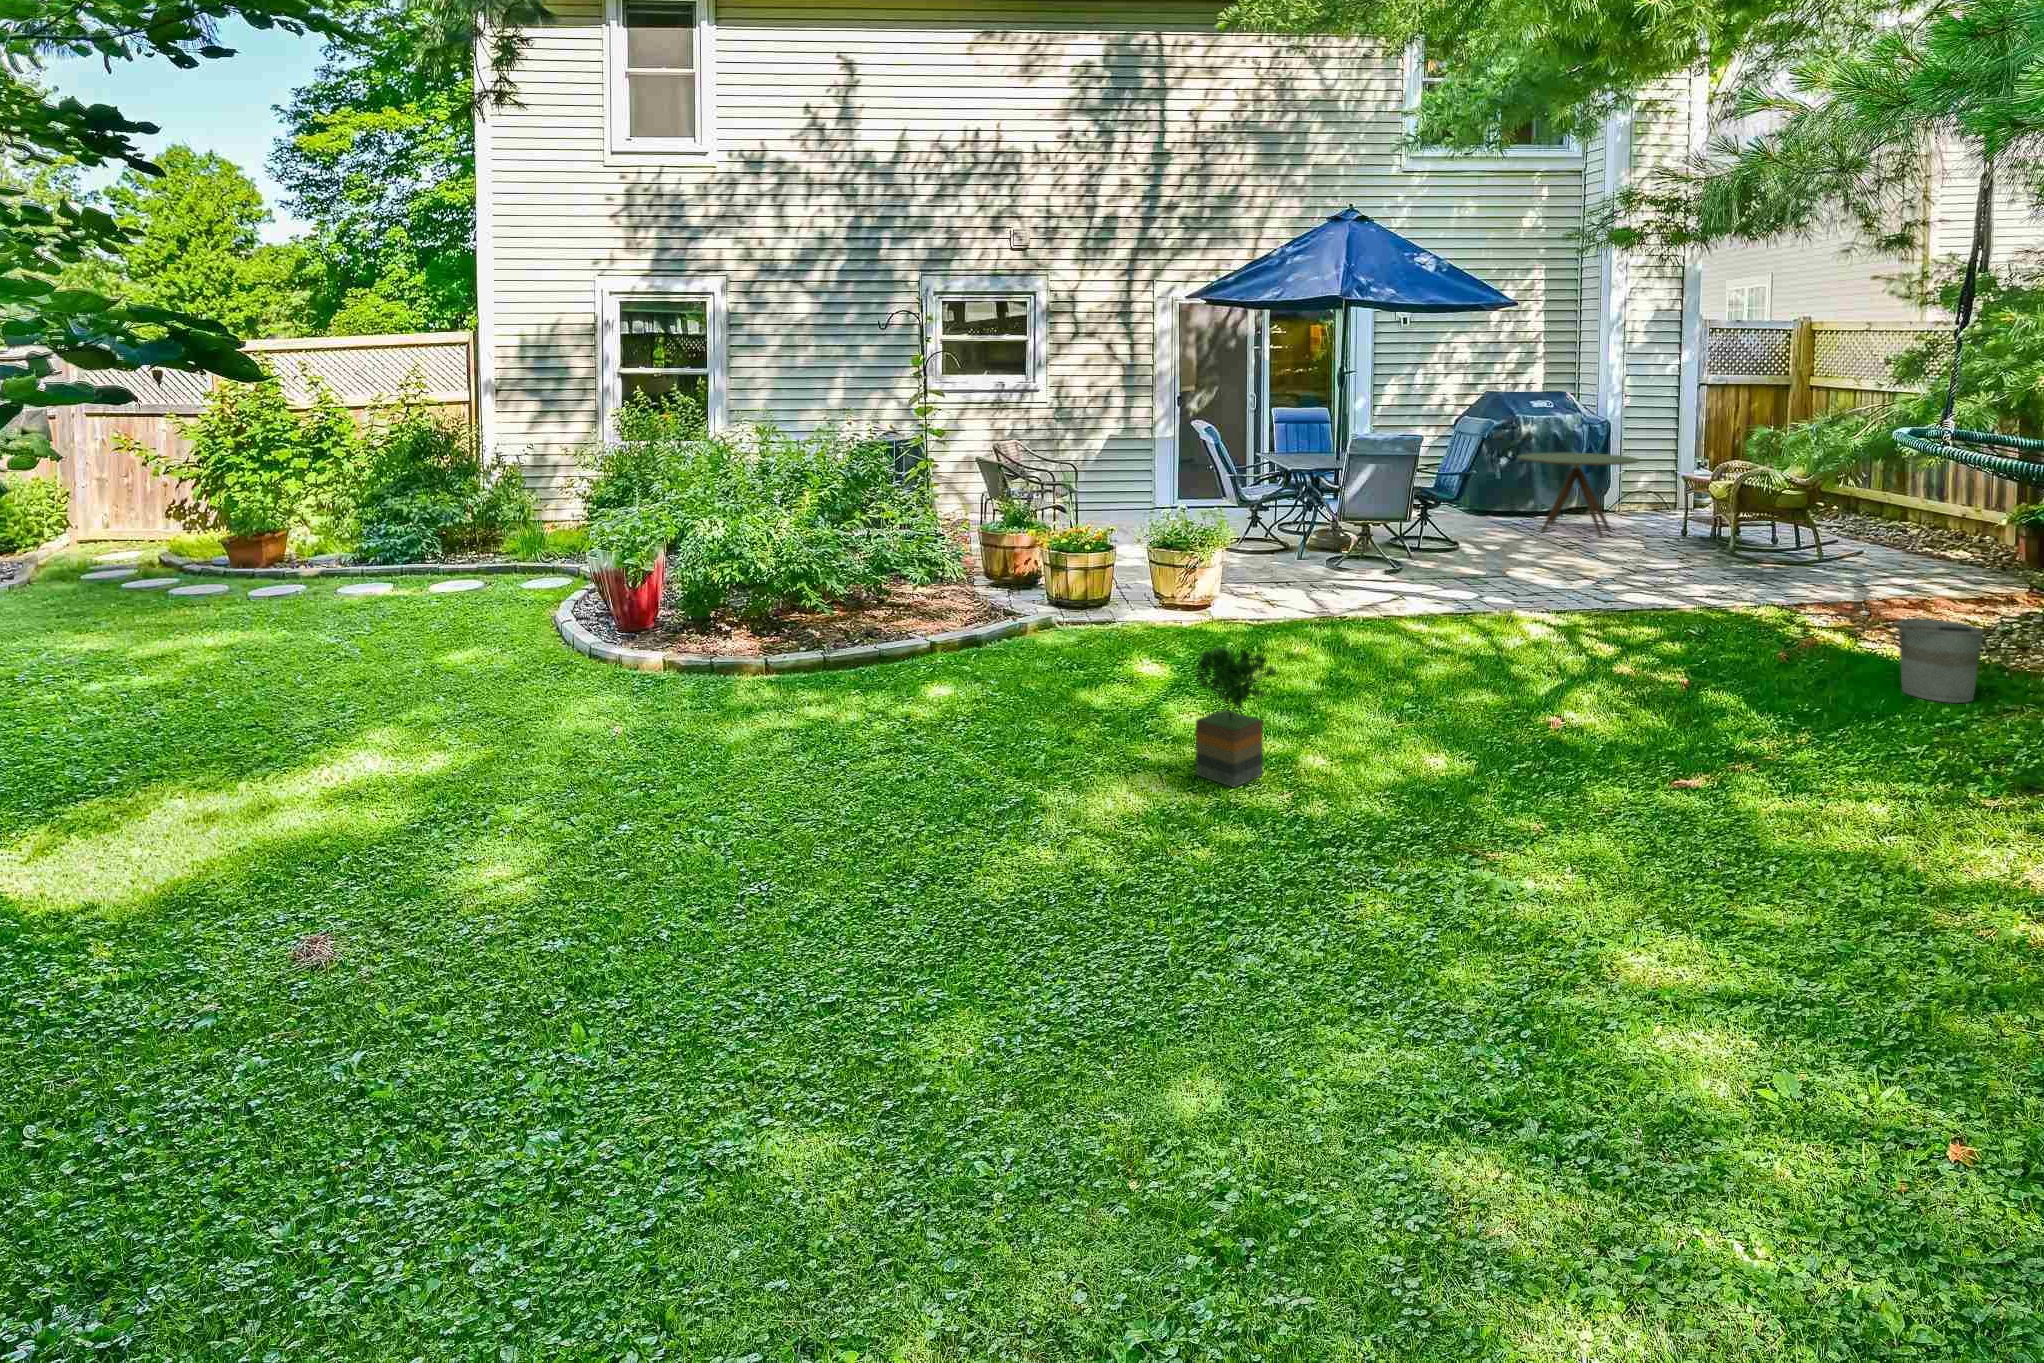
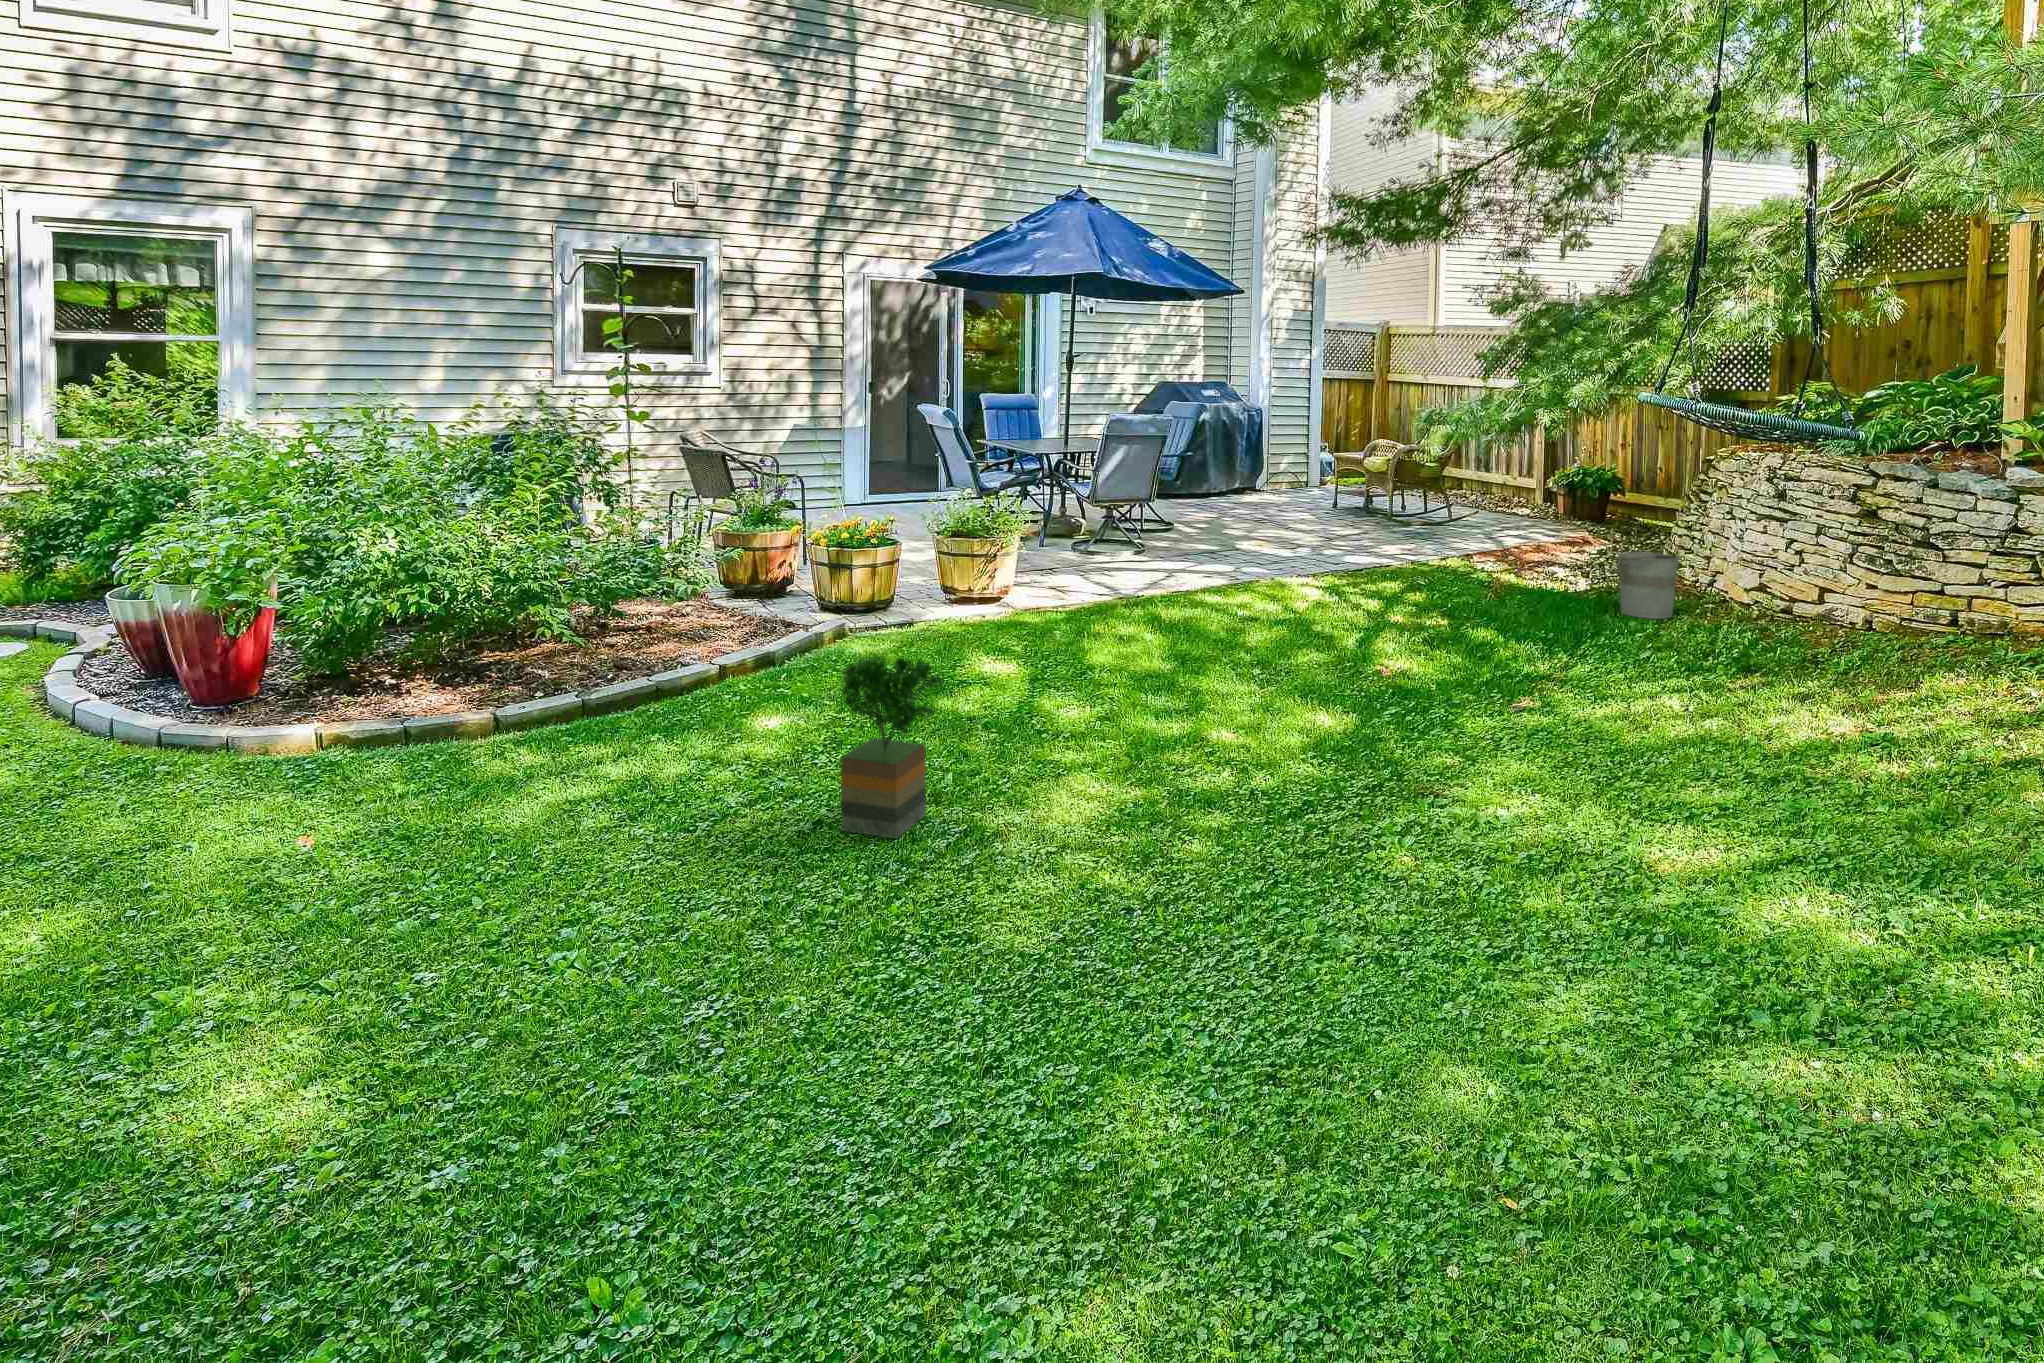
round table: present [1518,453,1639,537] -> none [1197,435,1298,510]
potted tree: present [1195,647,1277,787] -> present [840,656,943,839]

